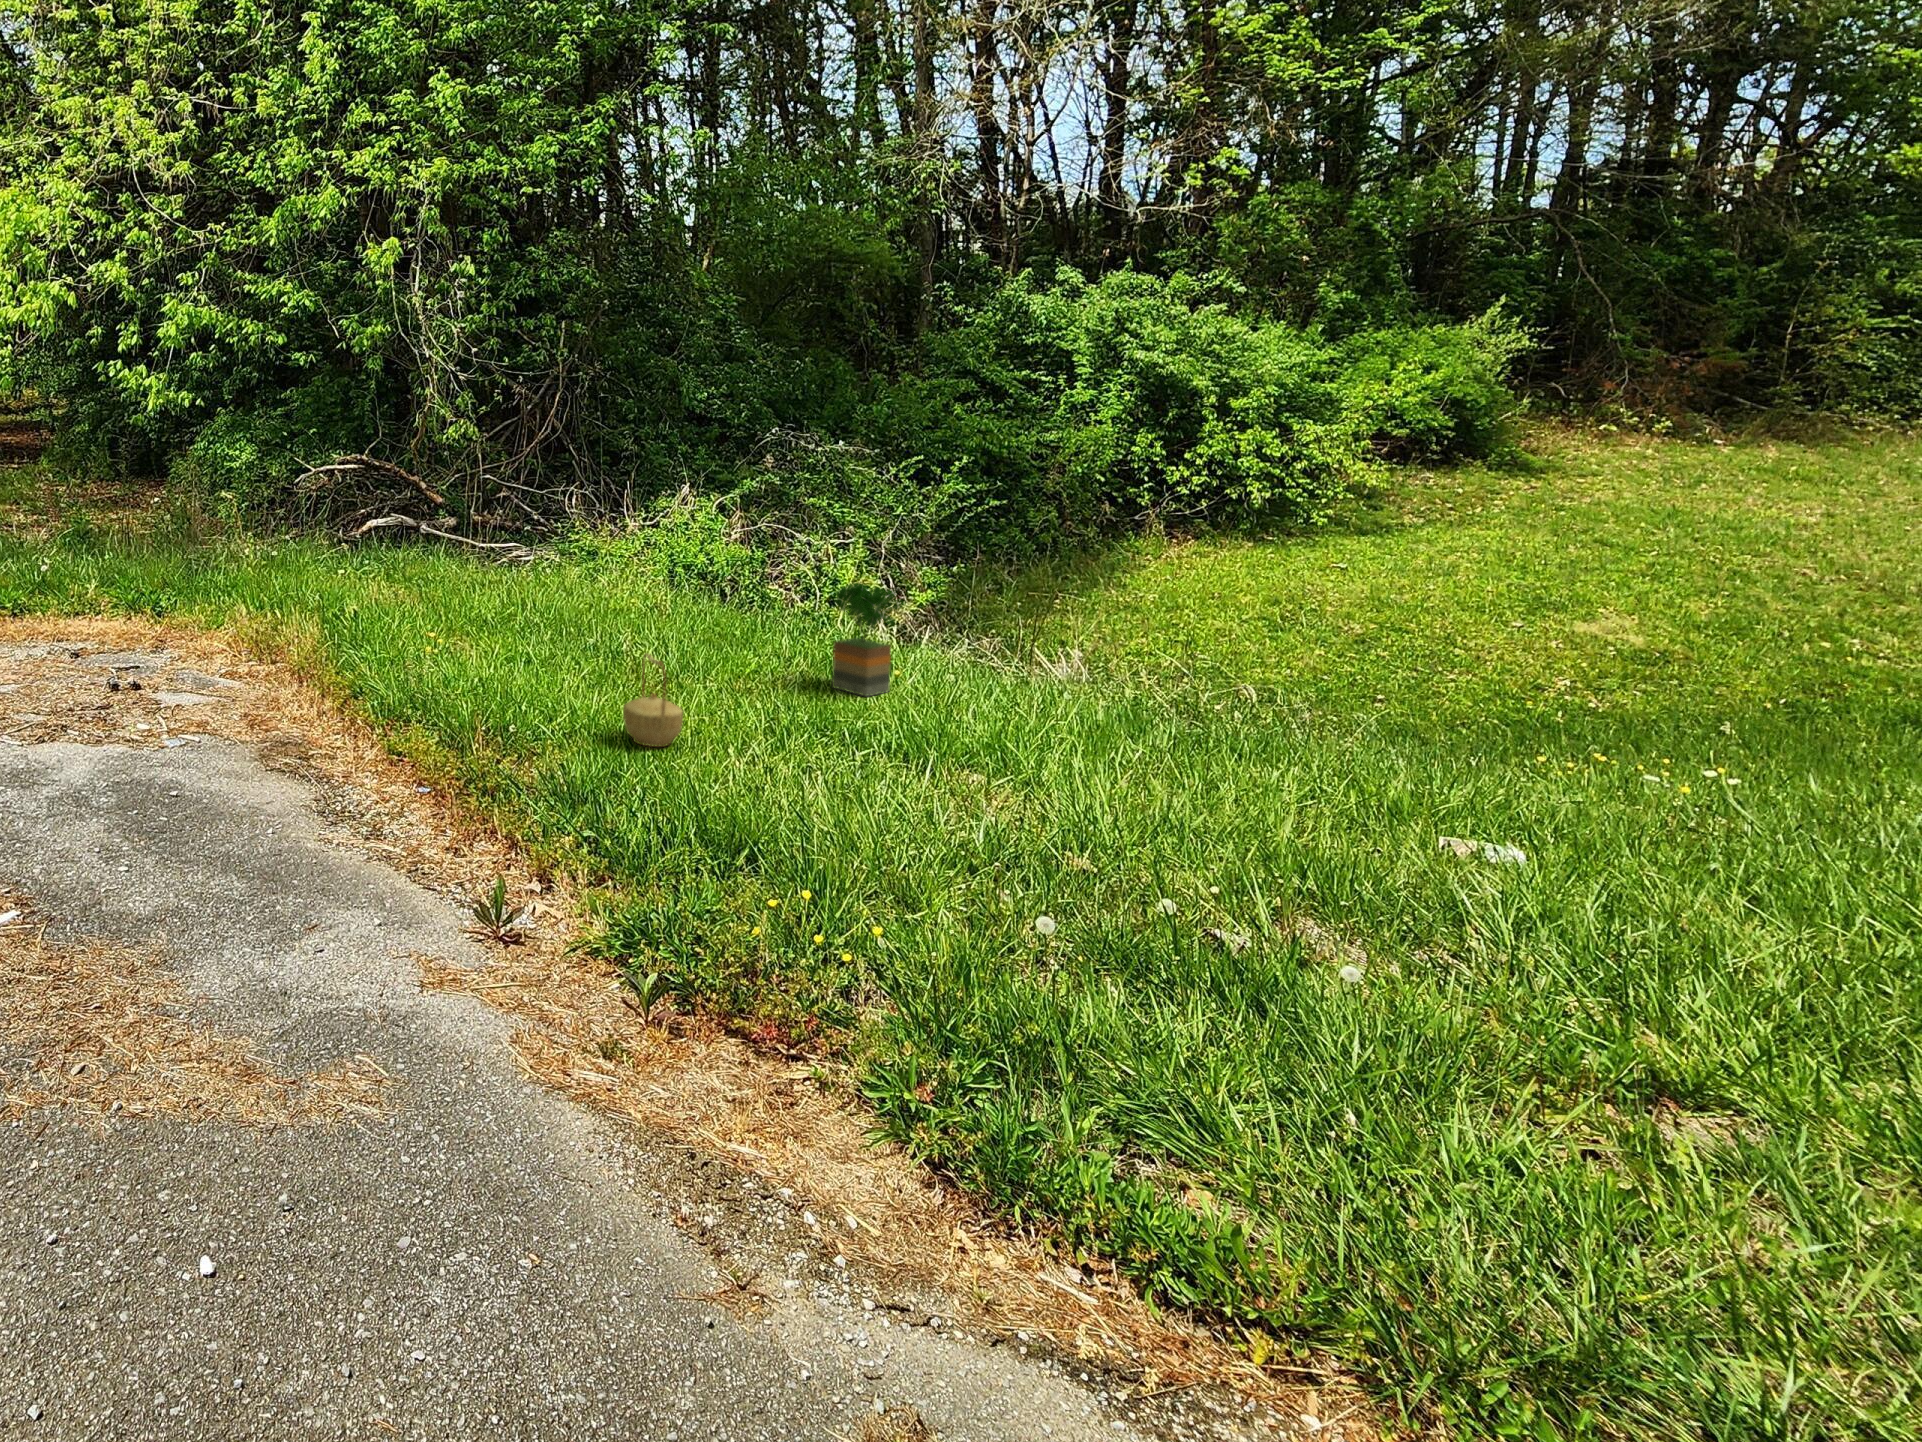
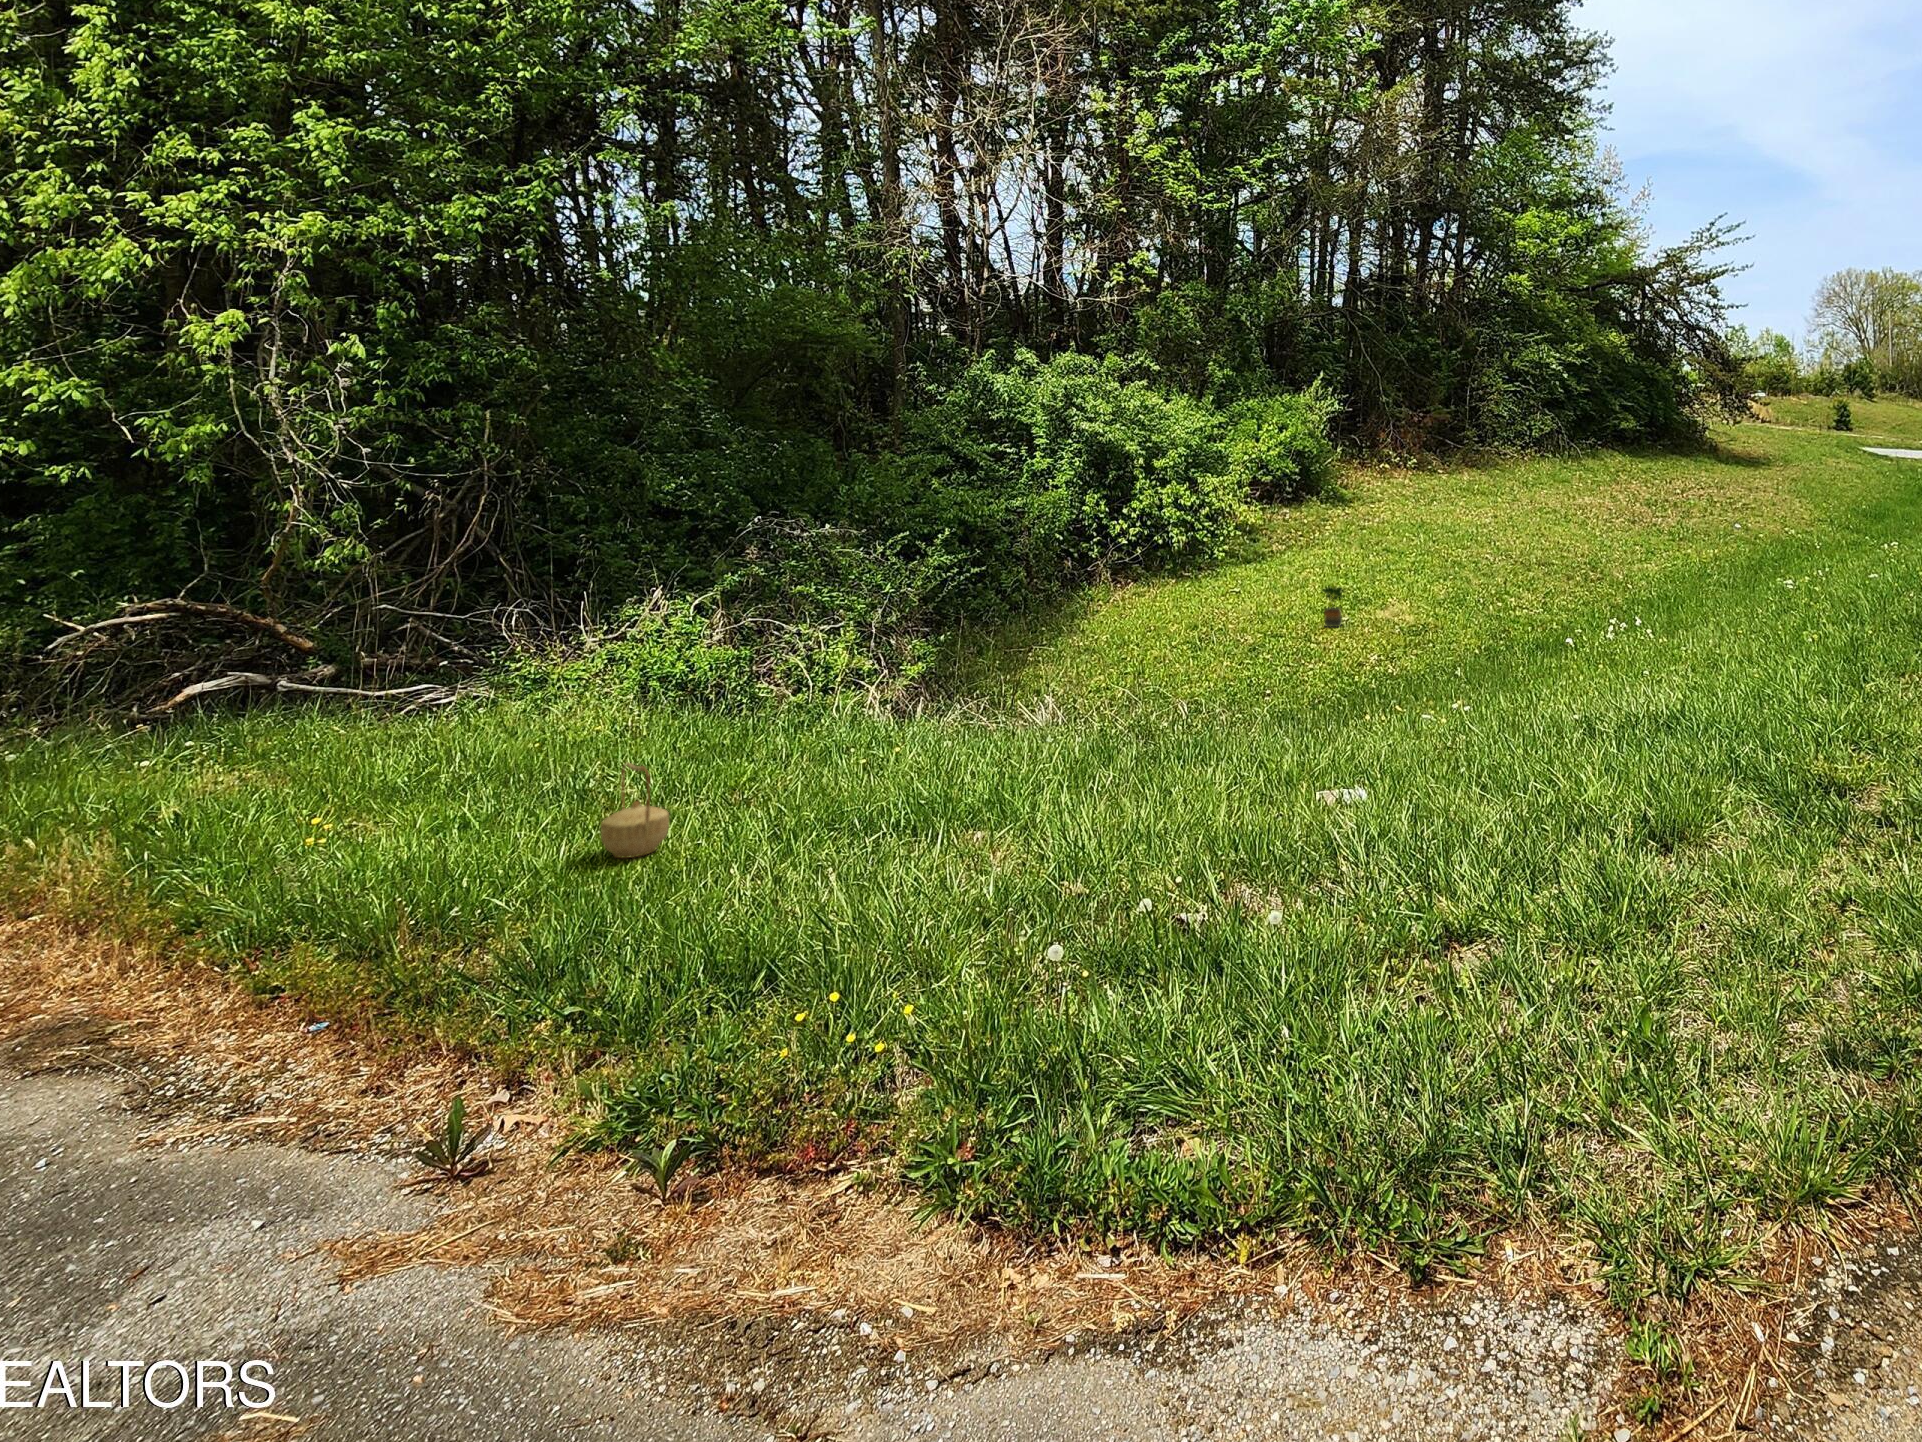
potted tree: present [832,583,903,697] -> present [1321,586,1344,627]

